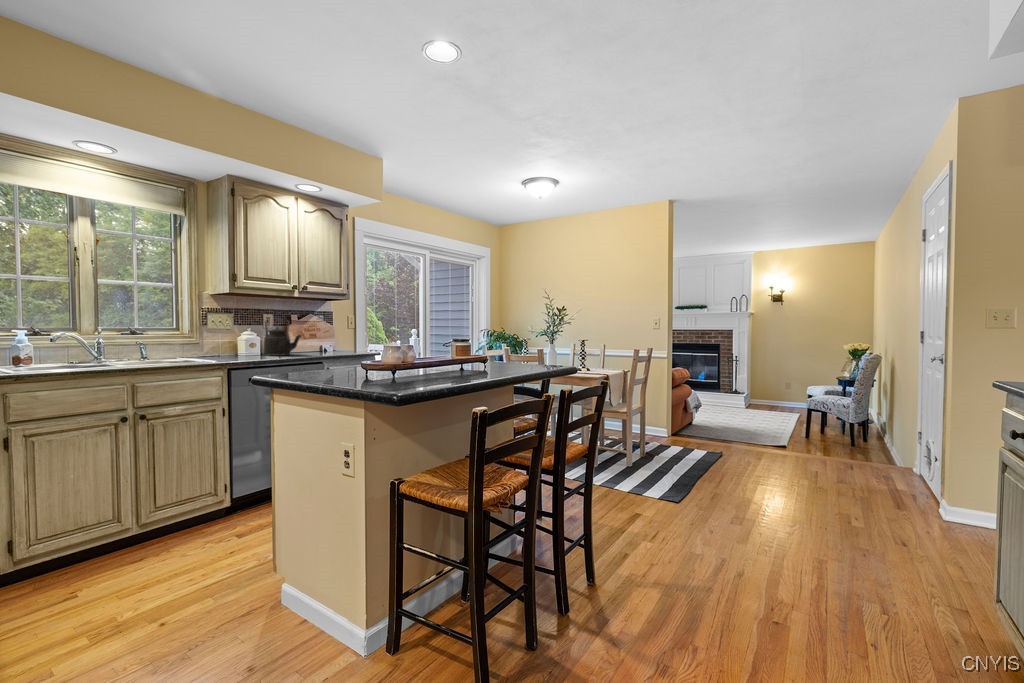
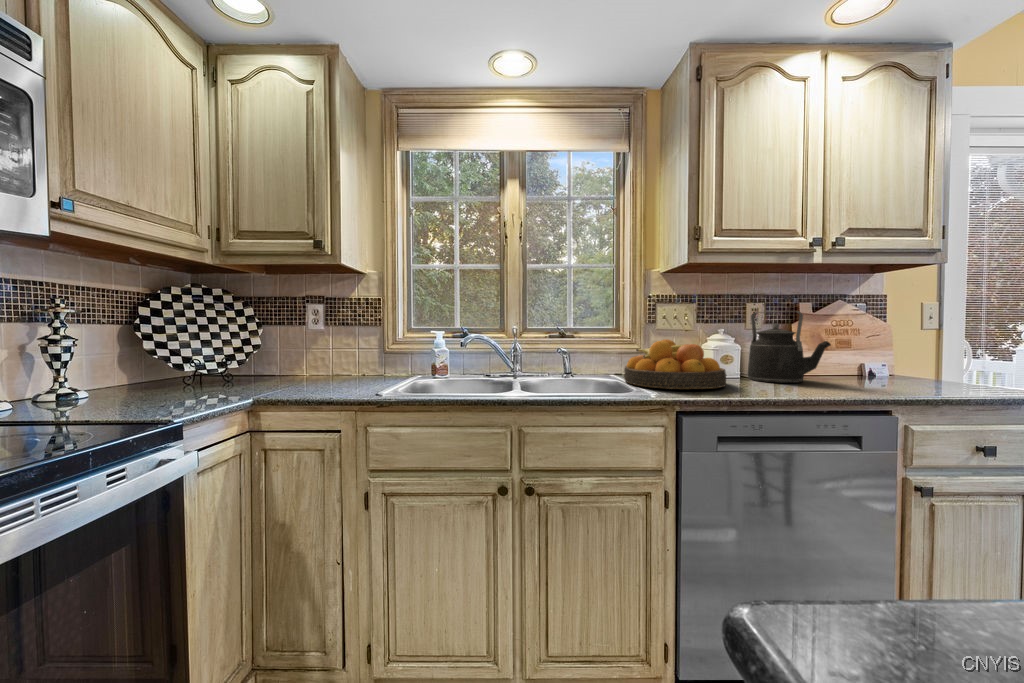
fruit bowl: none [191,335,252,360] -> present [624,340,727,389]

